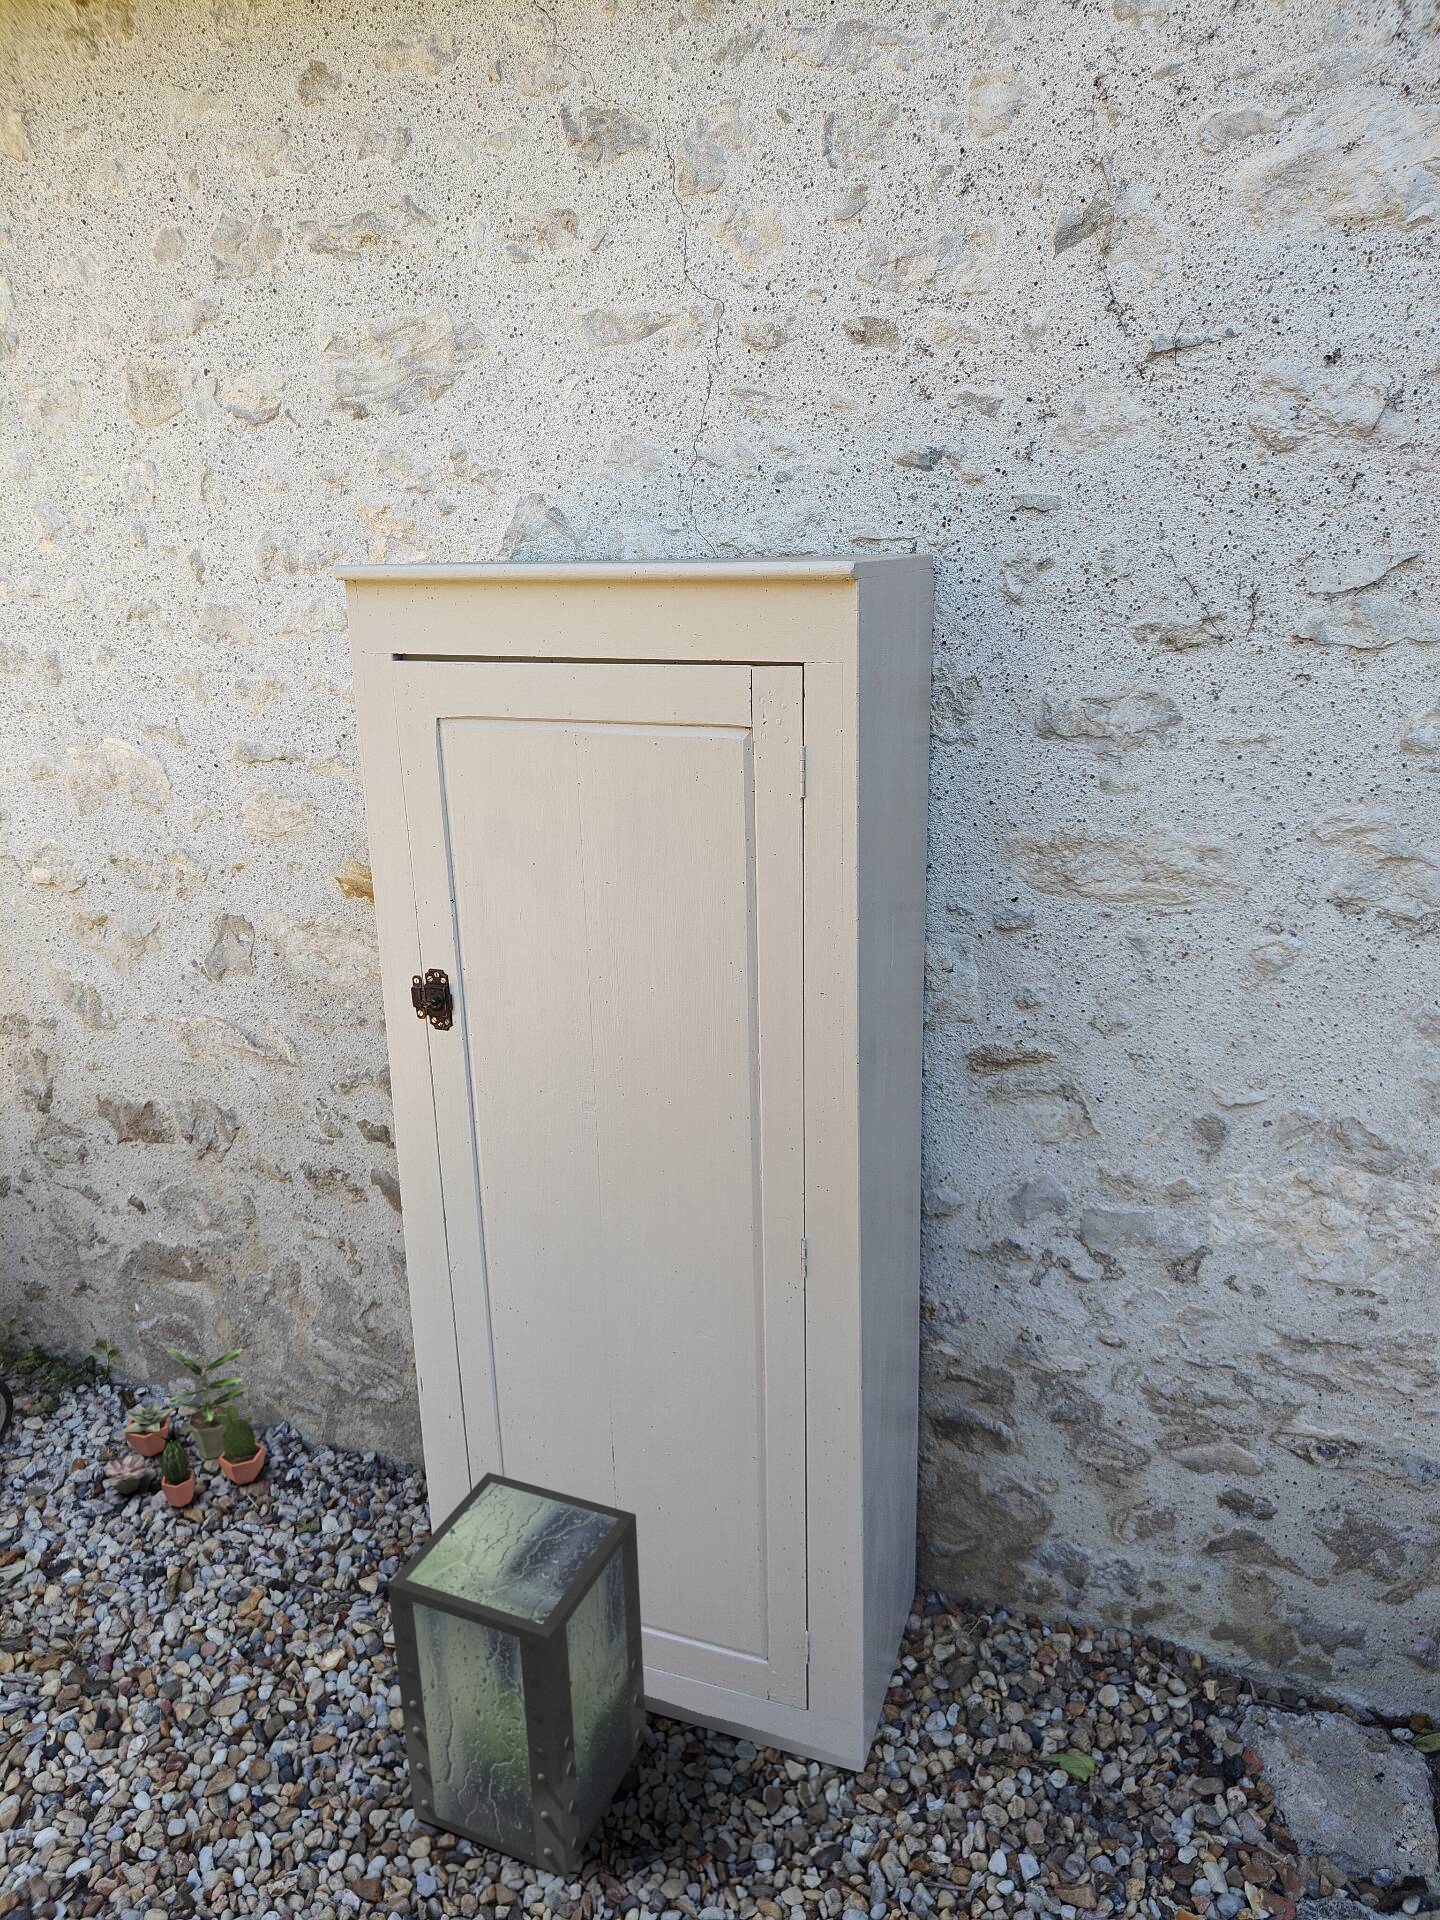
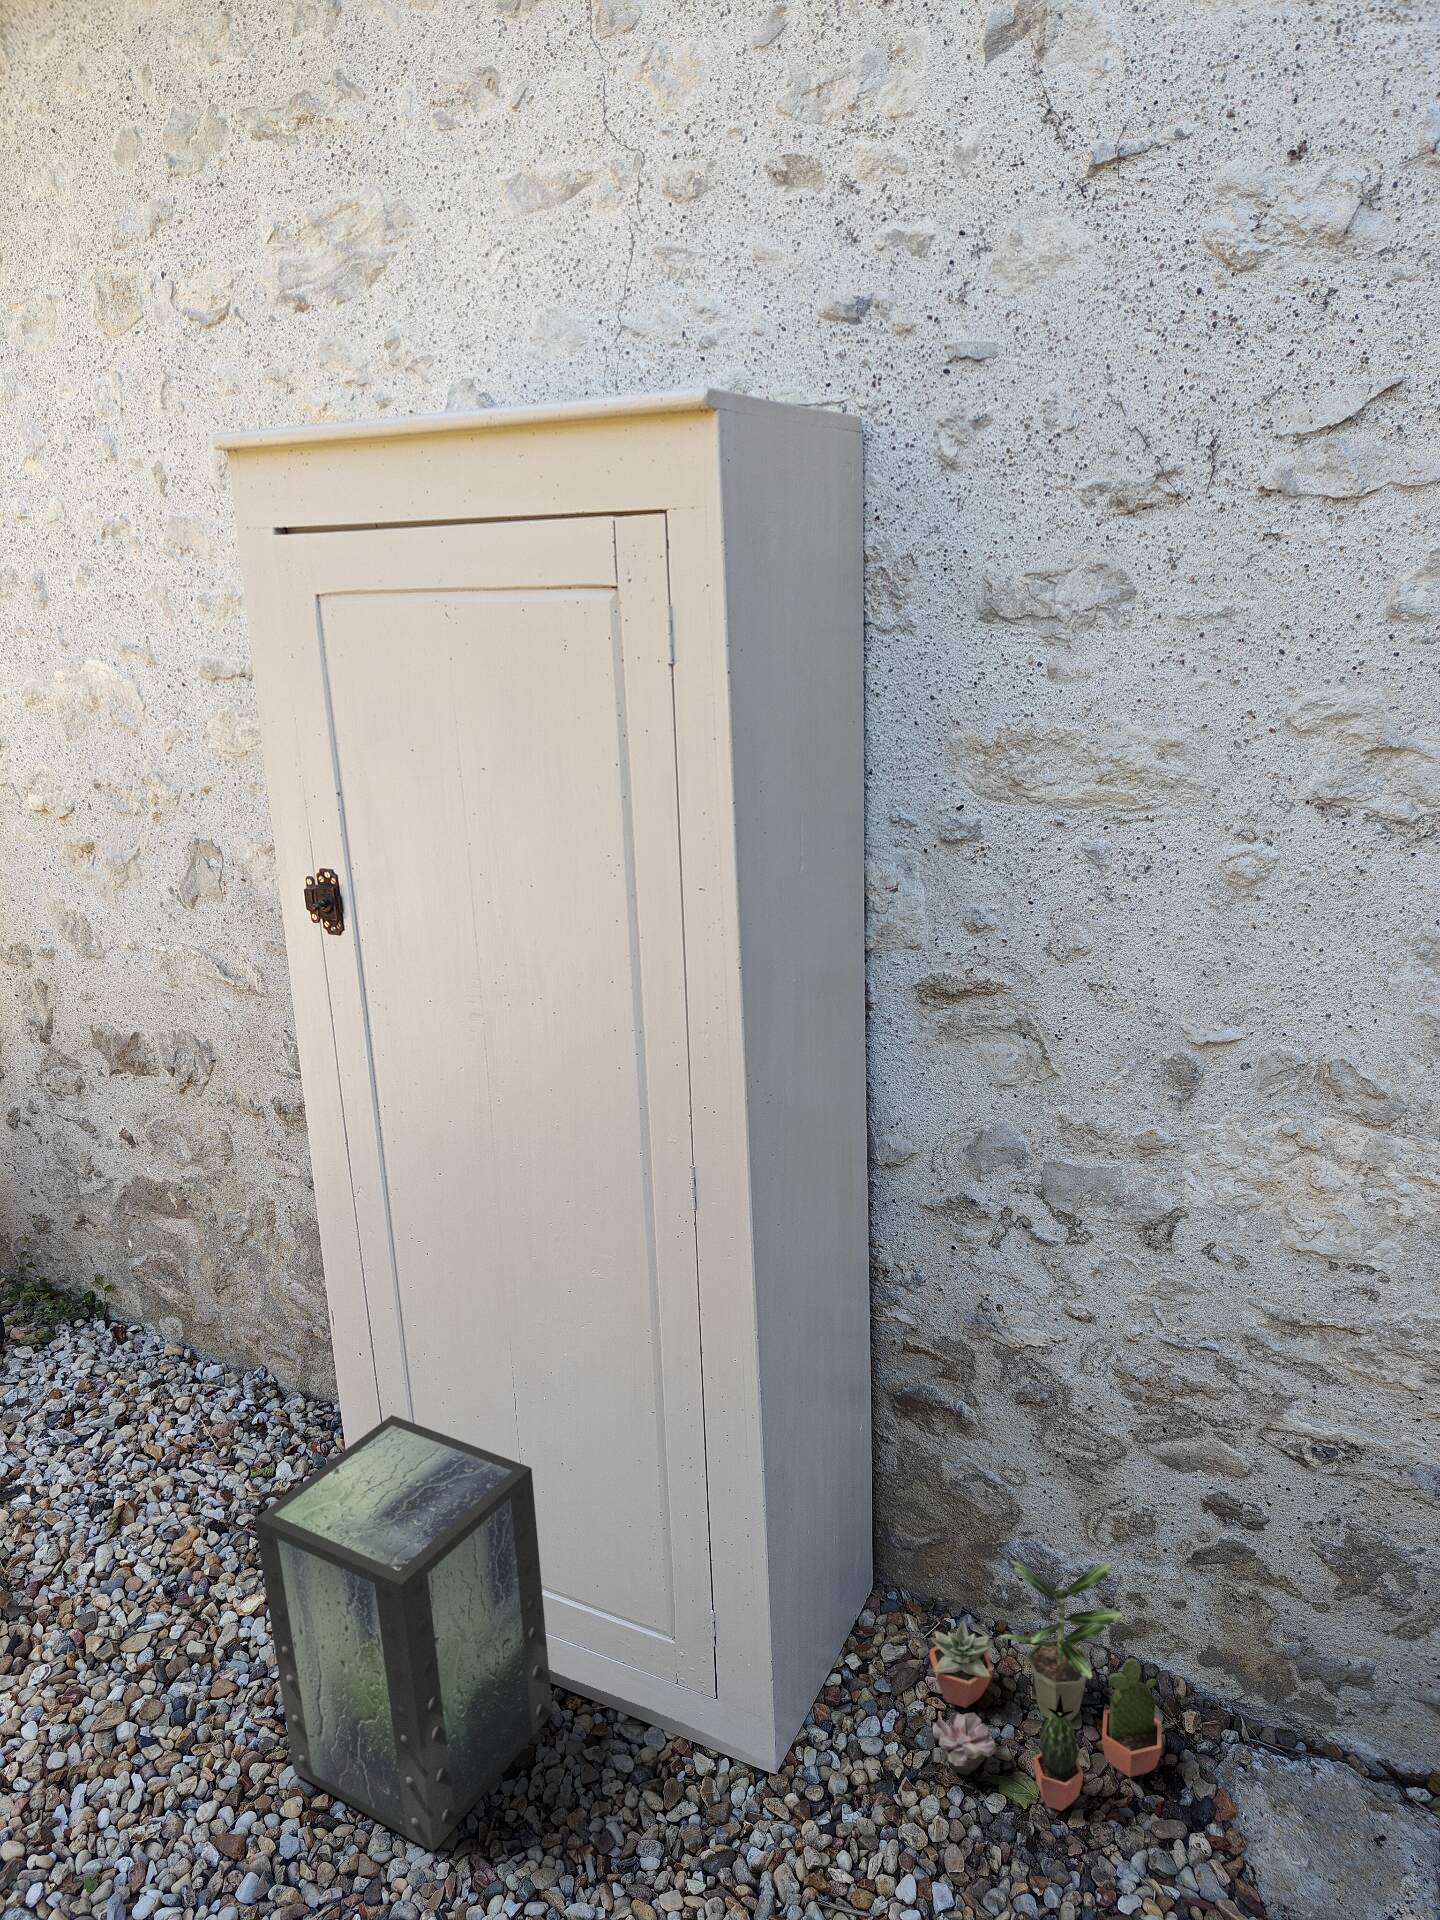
potted plant: present [105,1348,265,1507] -> present [930,1560,1162,1811]

